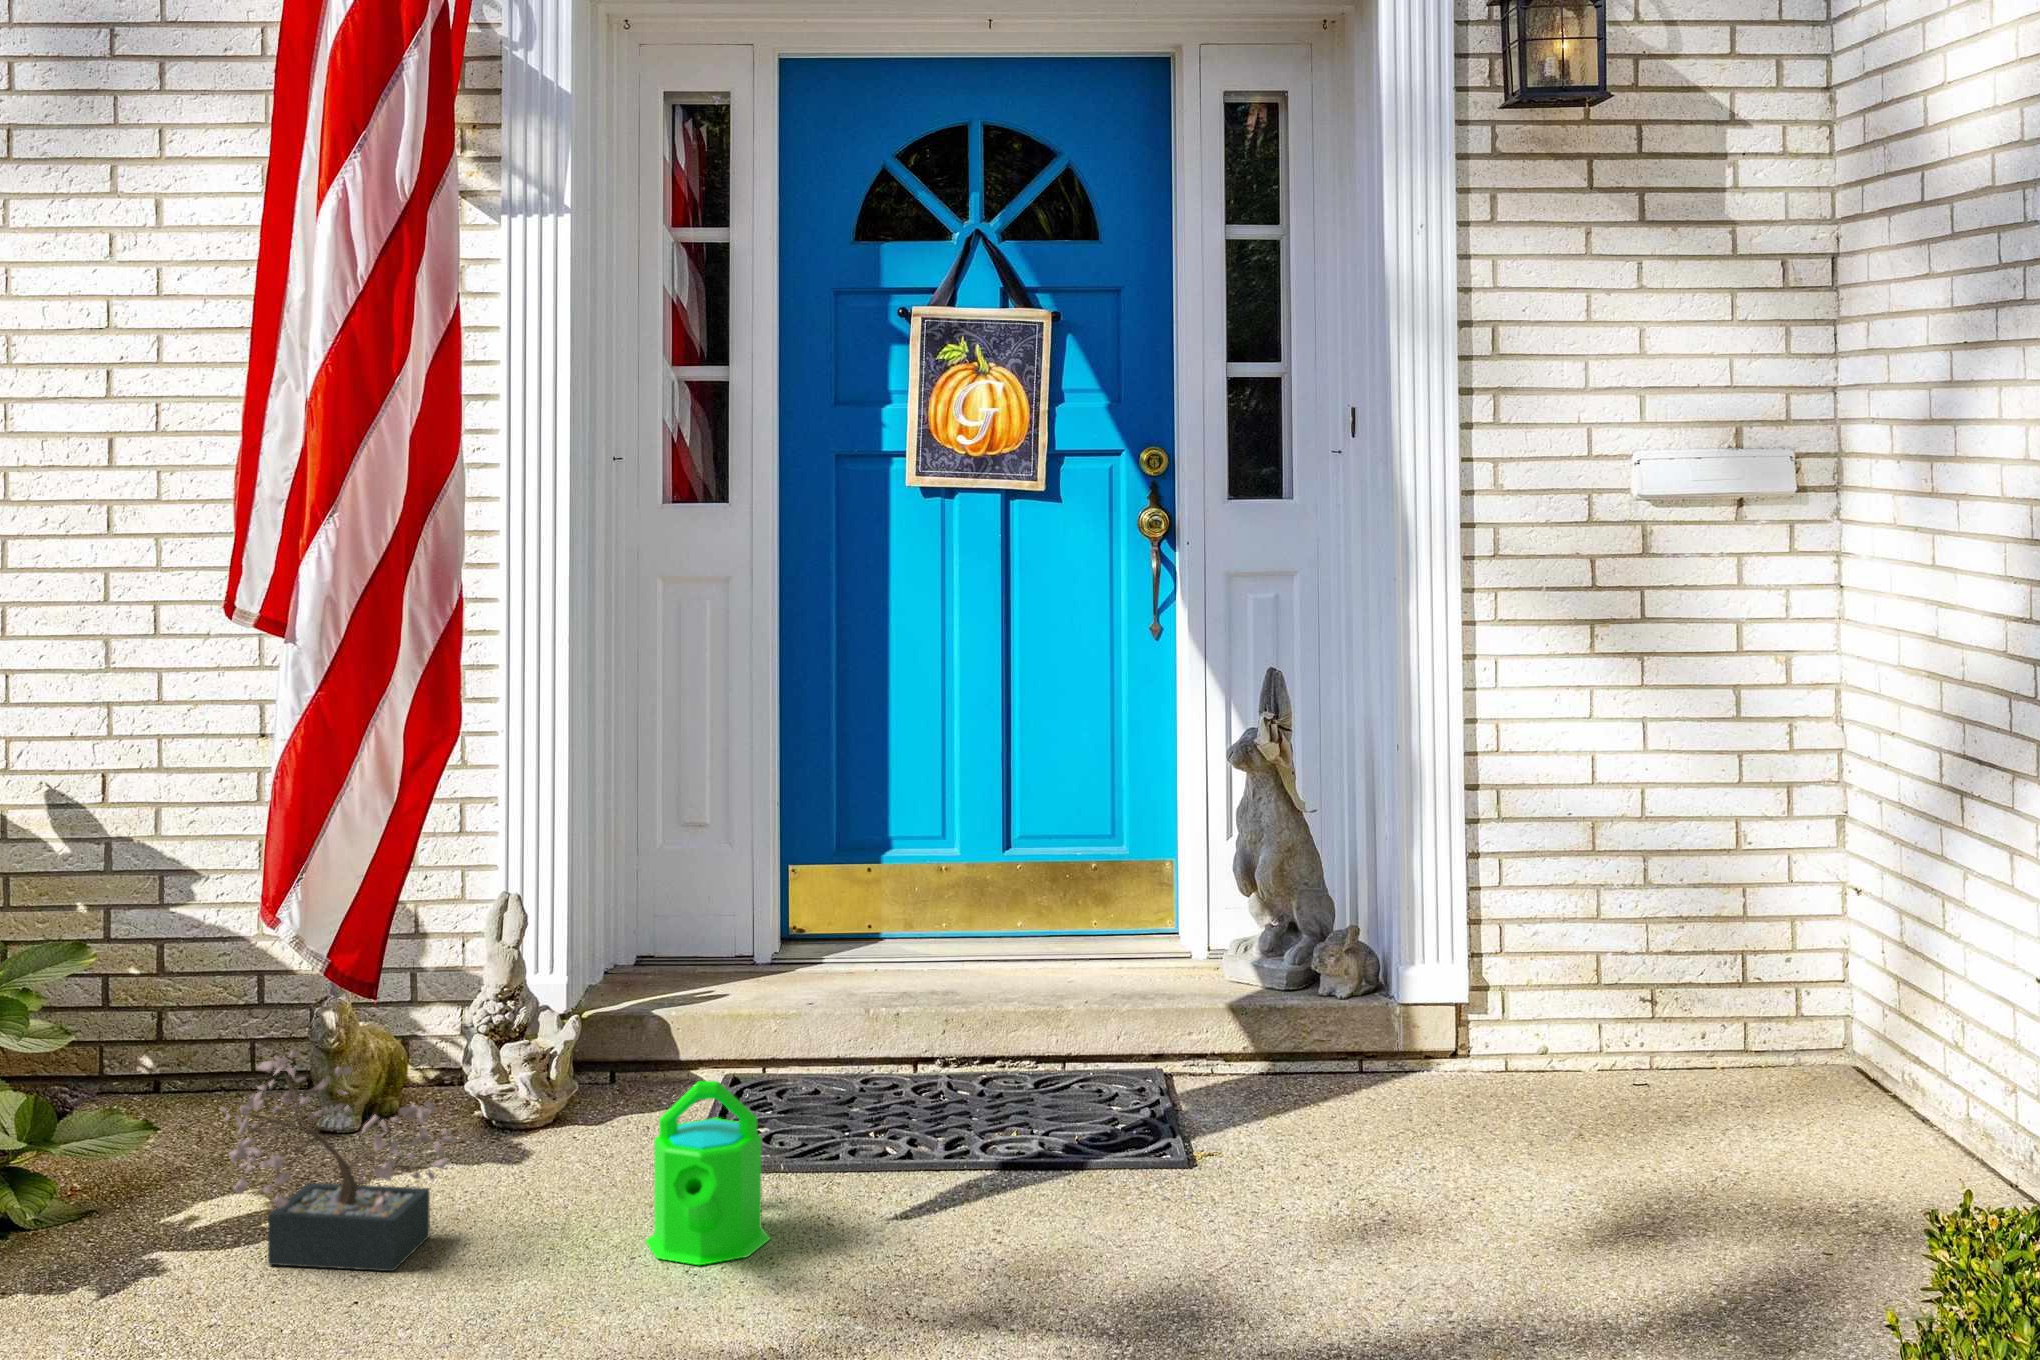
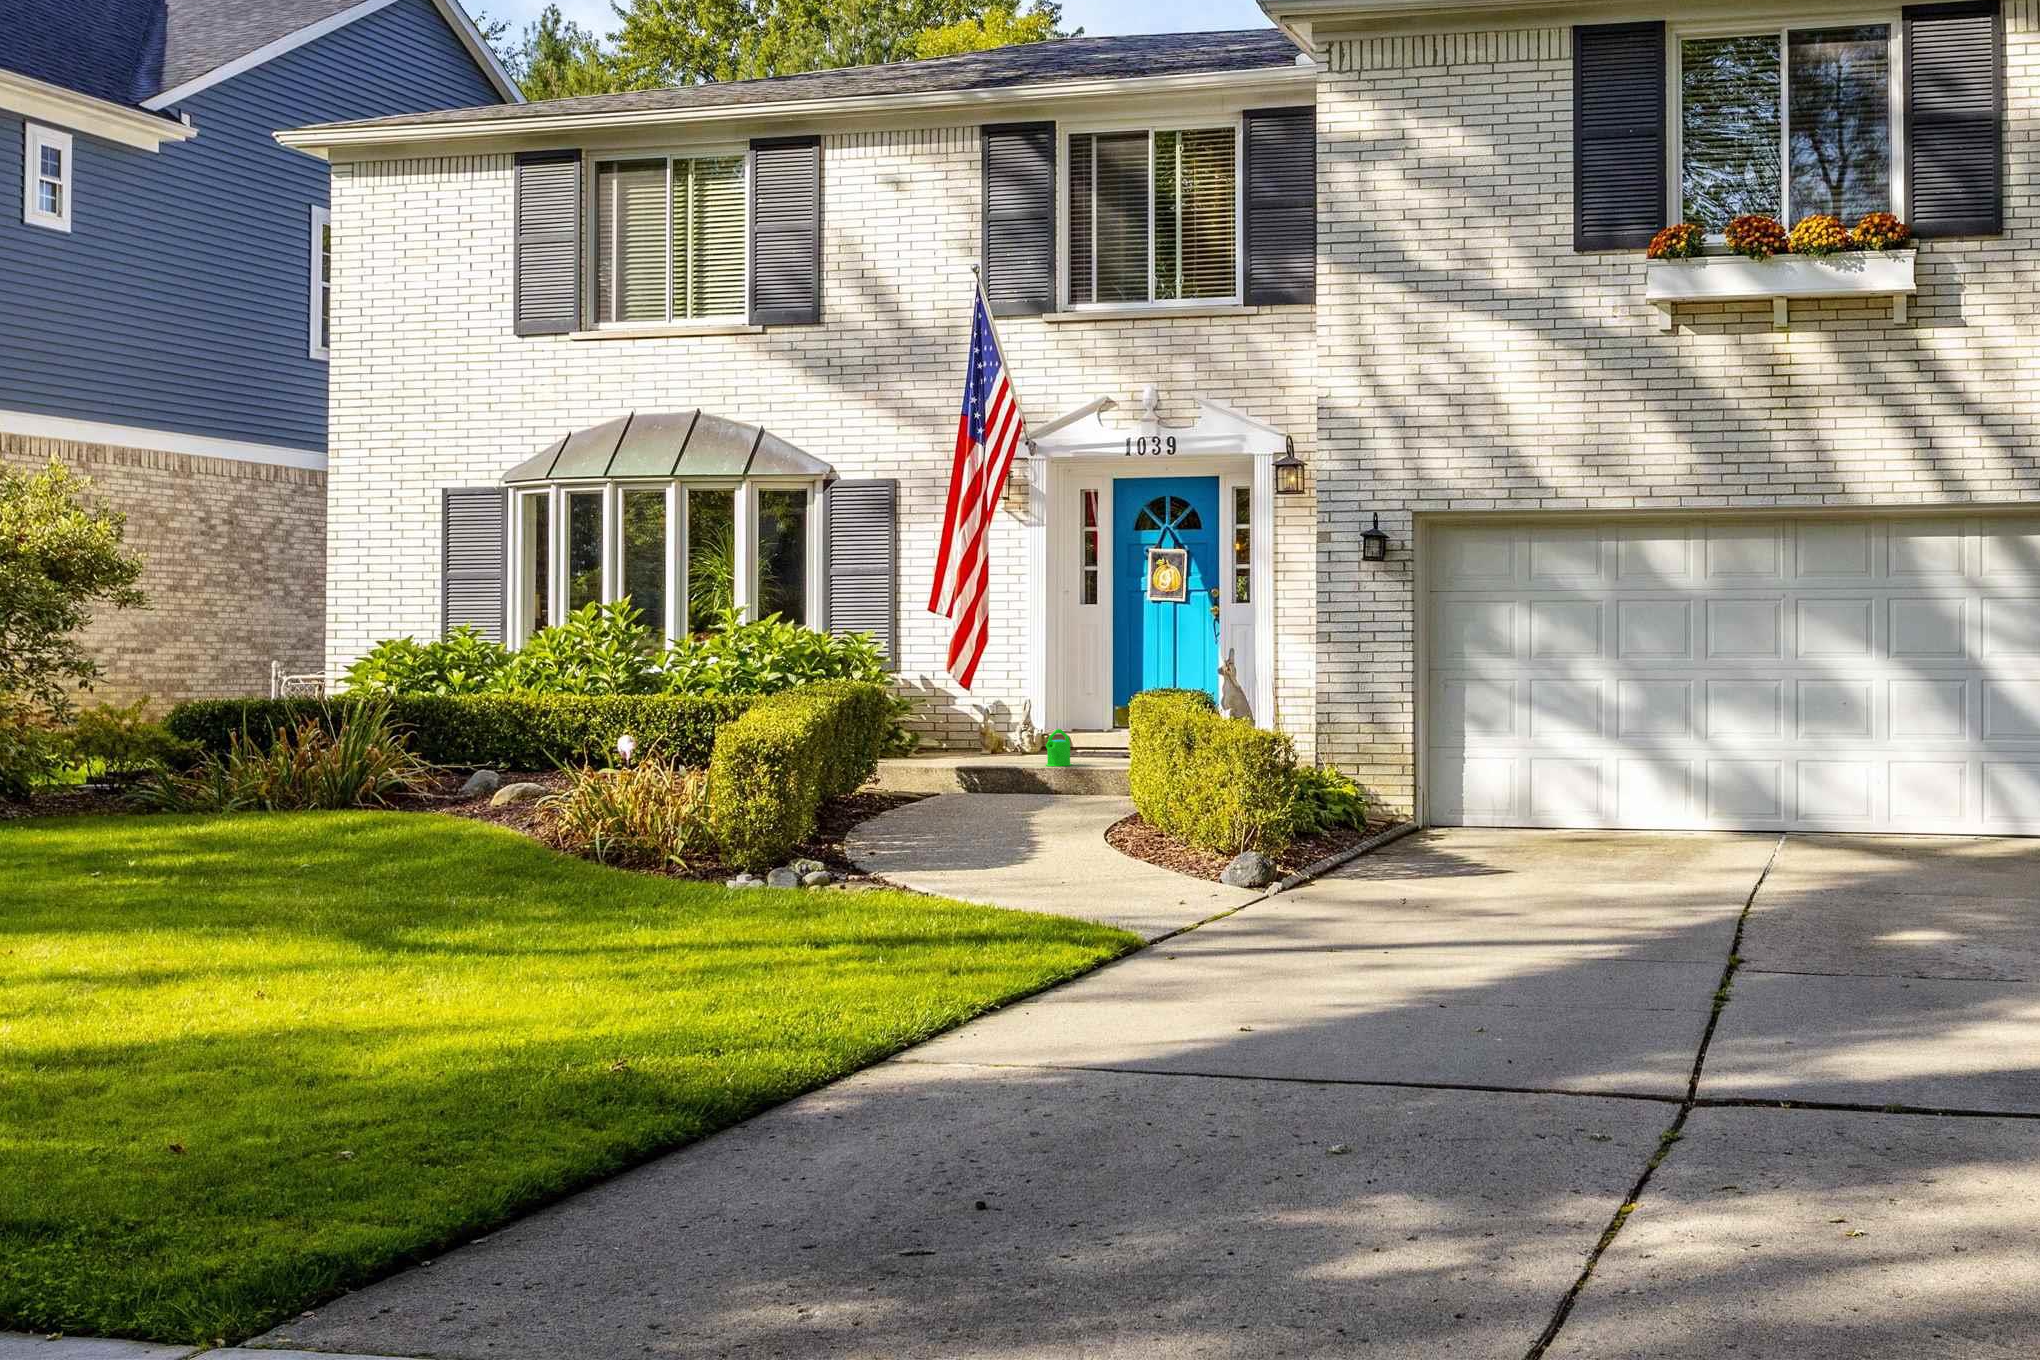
decorative plant: present [221,1050,456,1271] -> none [956,722,1007,766]

